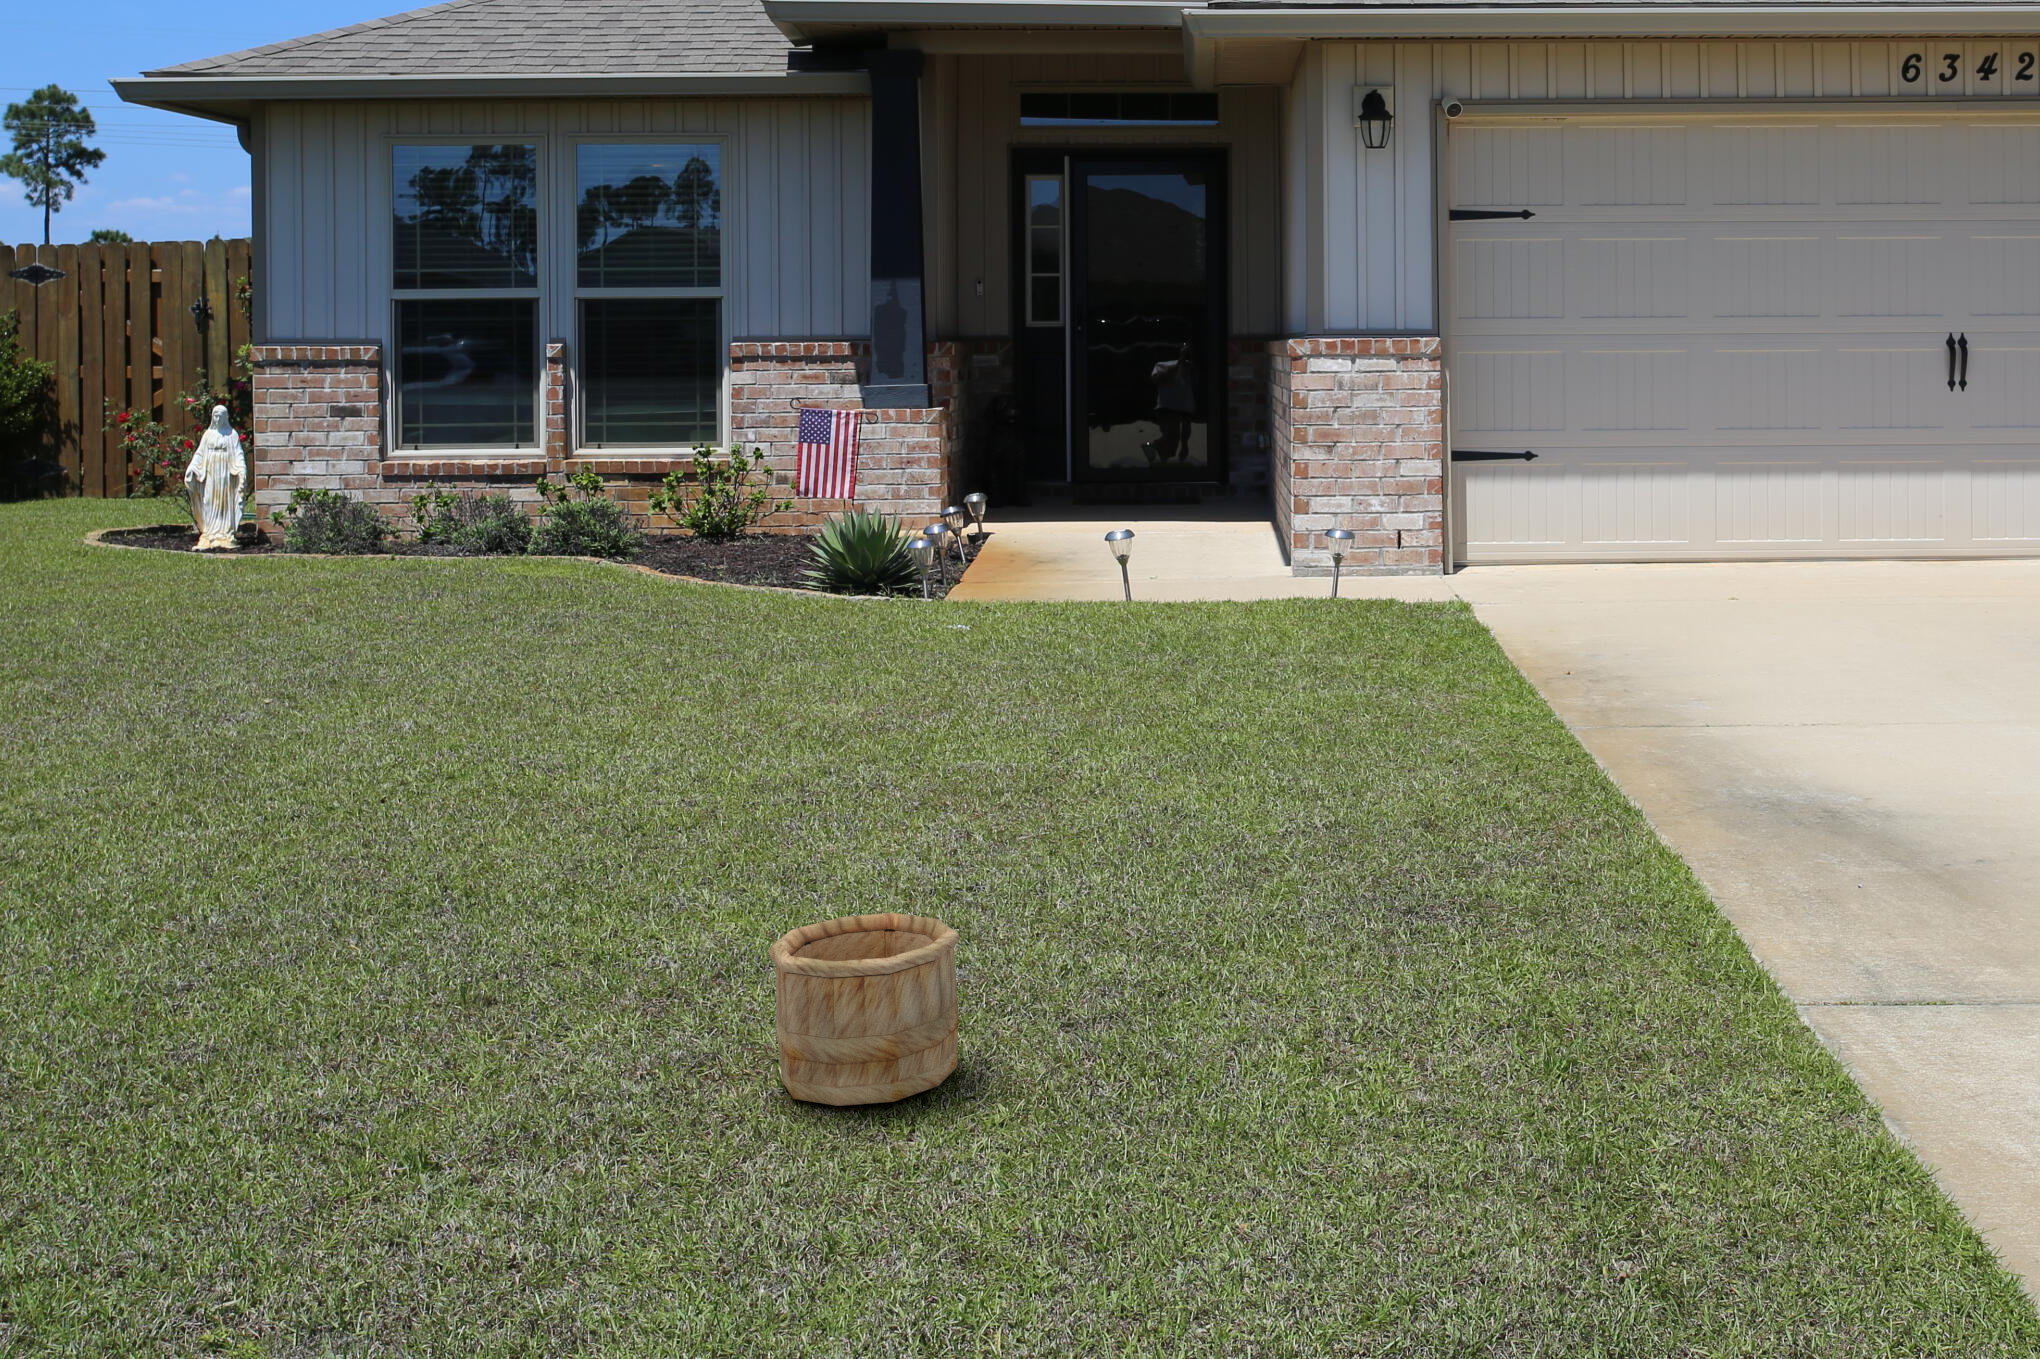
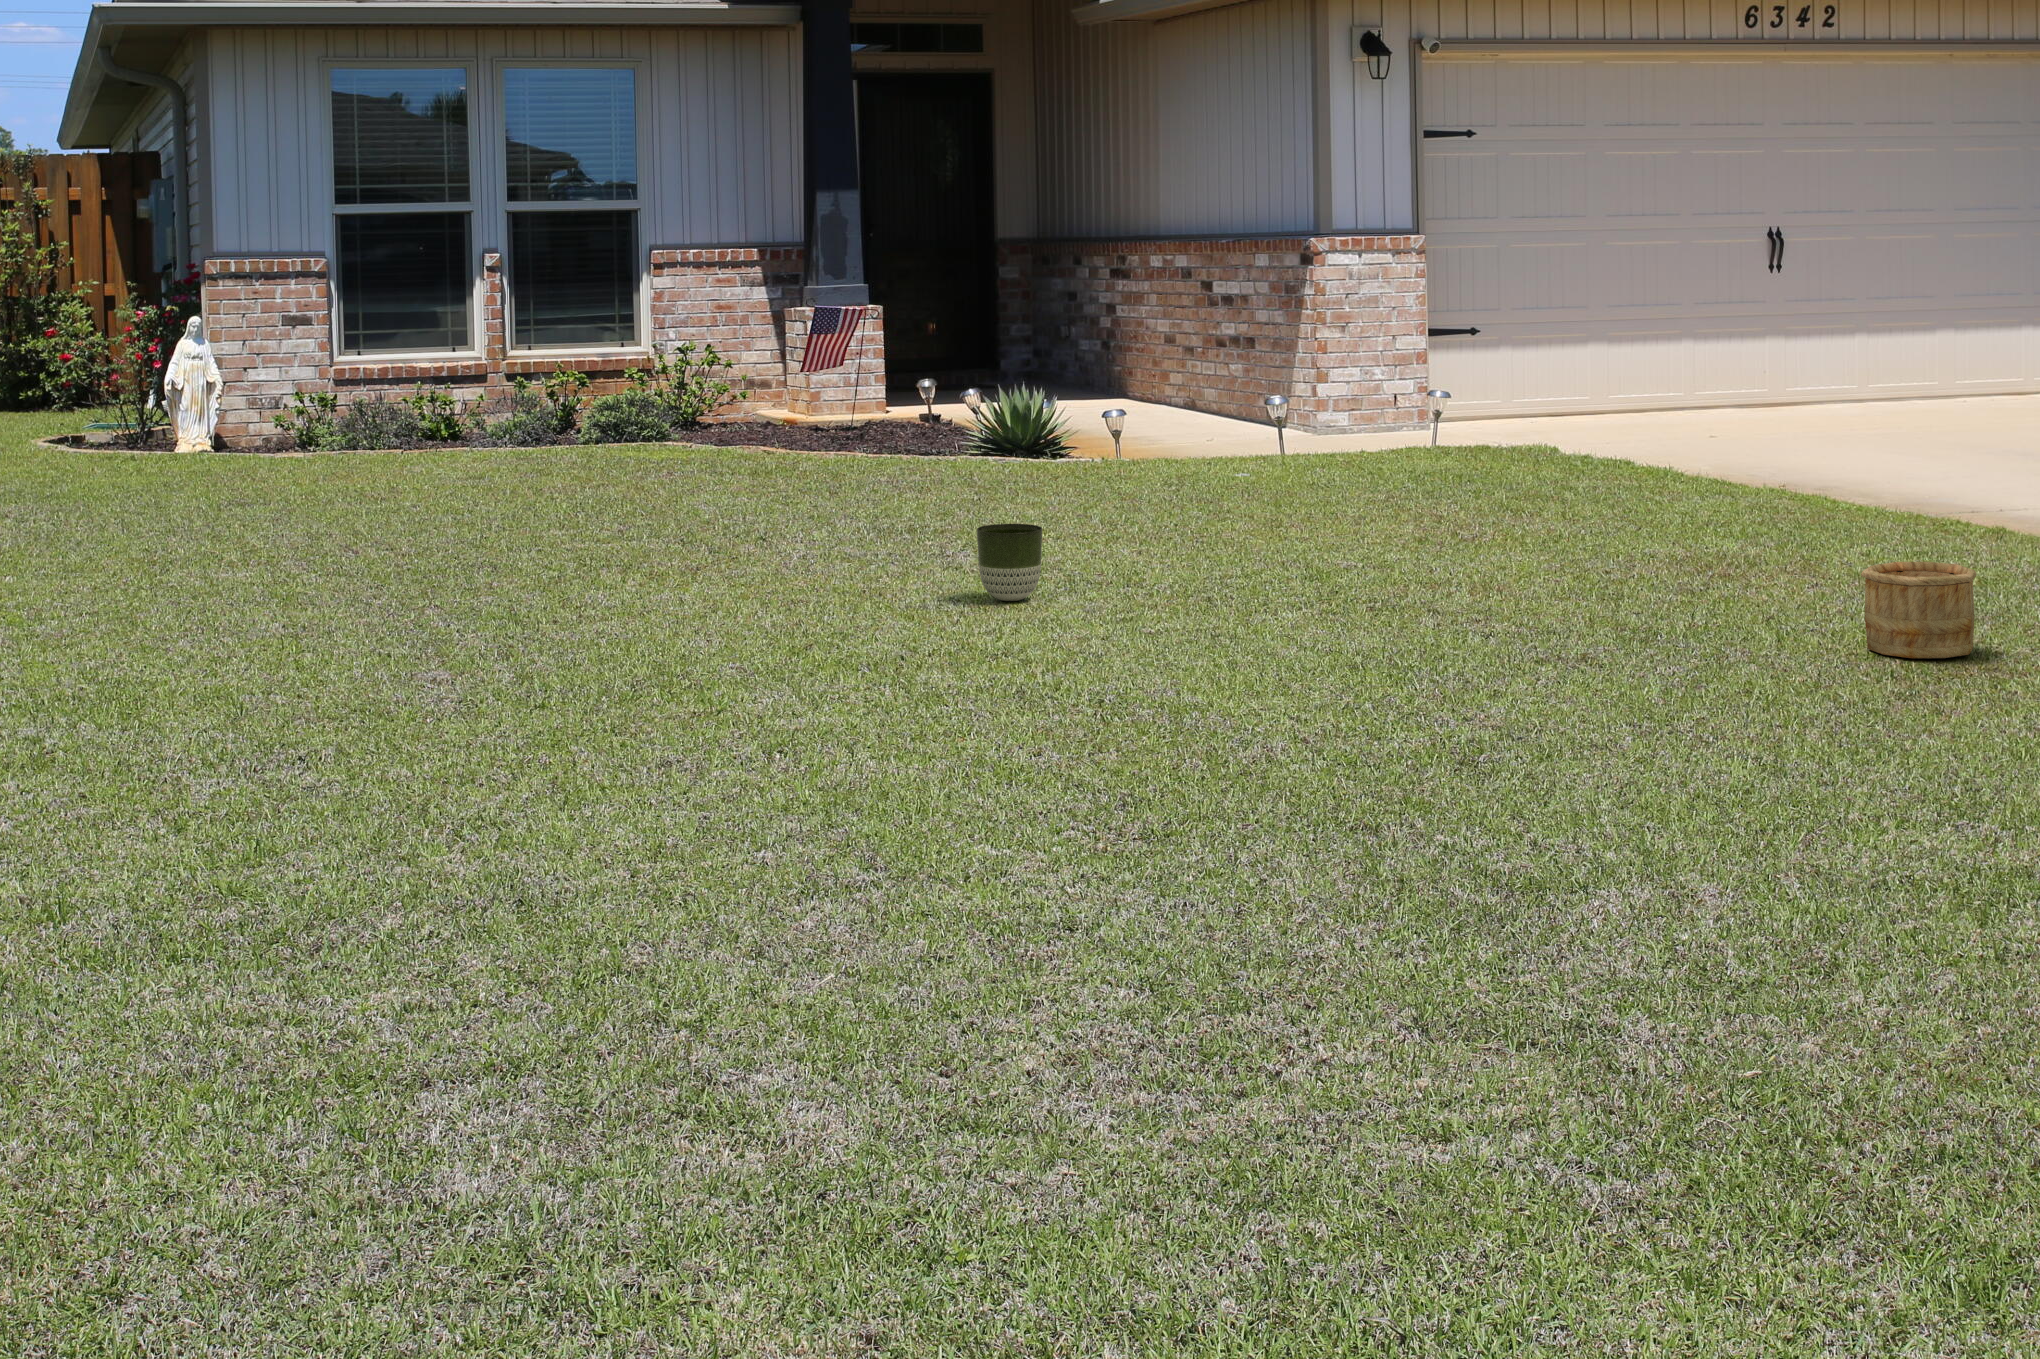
planter: none [32,724,133,833] -> present [977,524,1042,601]

